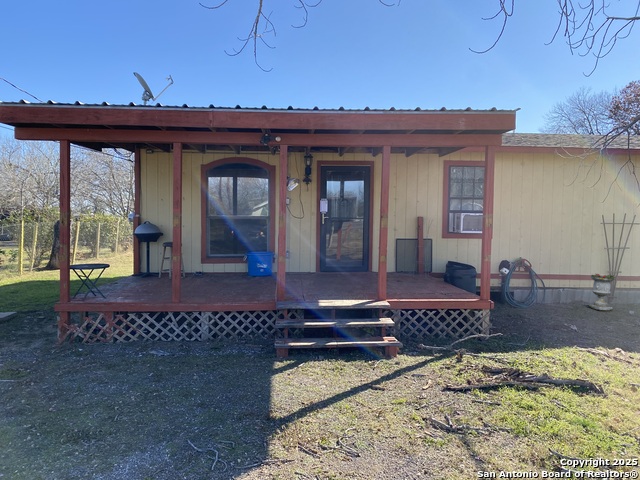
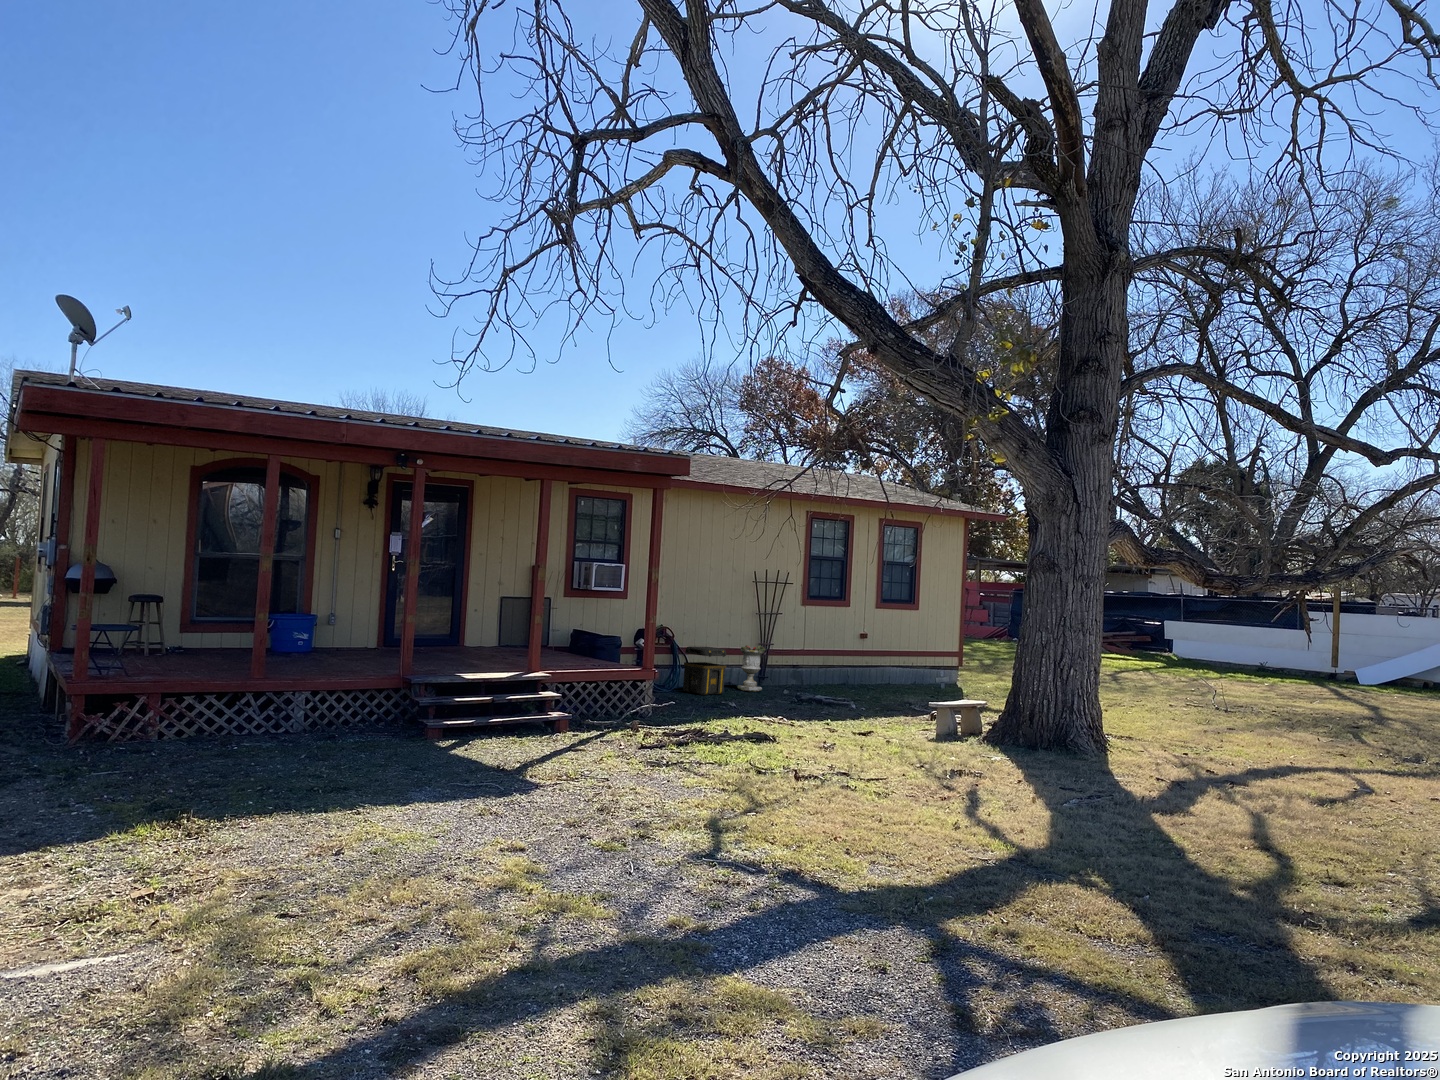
toolbox: none [536,274,575,313] -> present [683,646,726,695]

